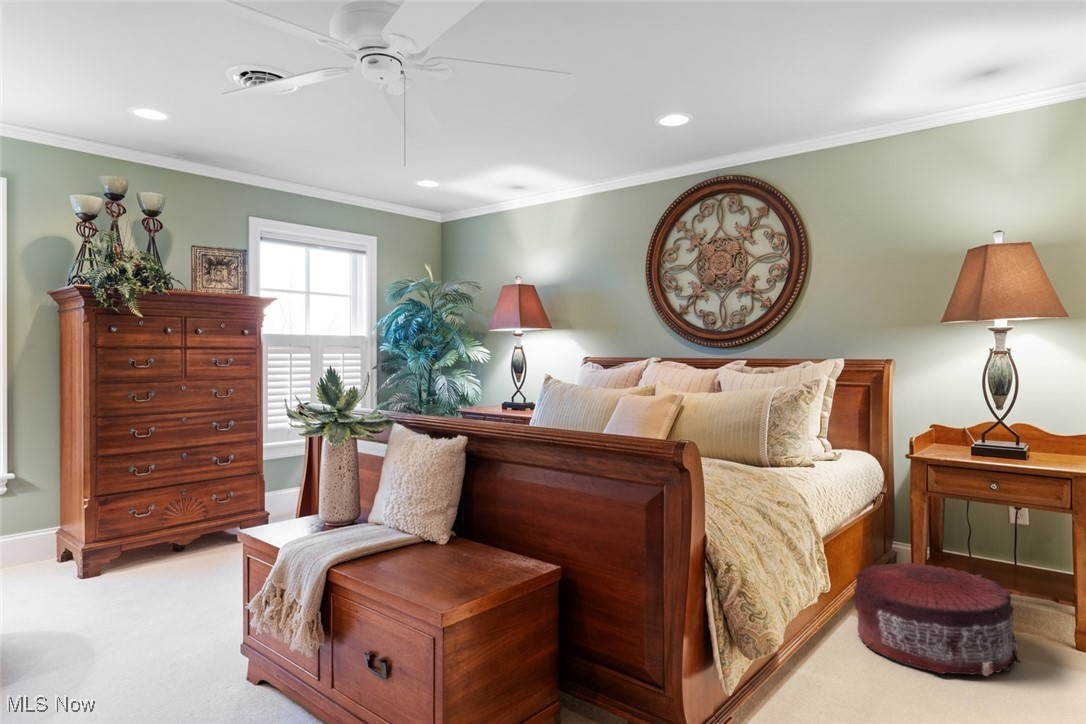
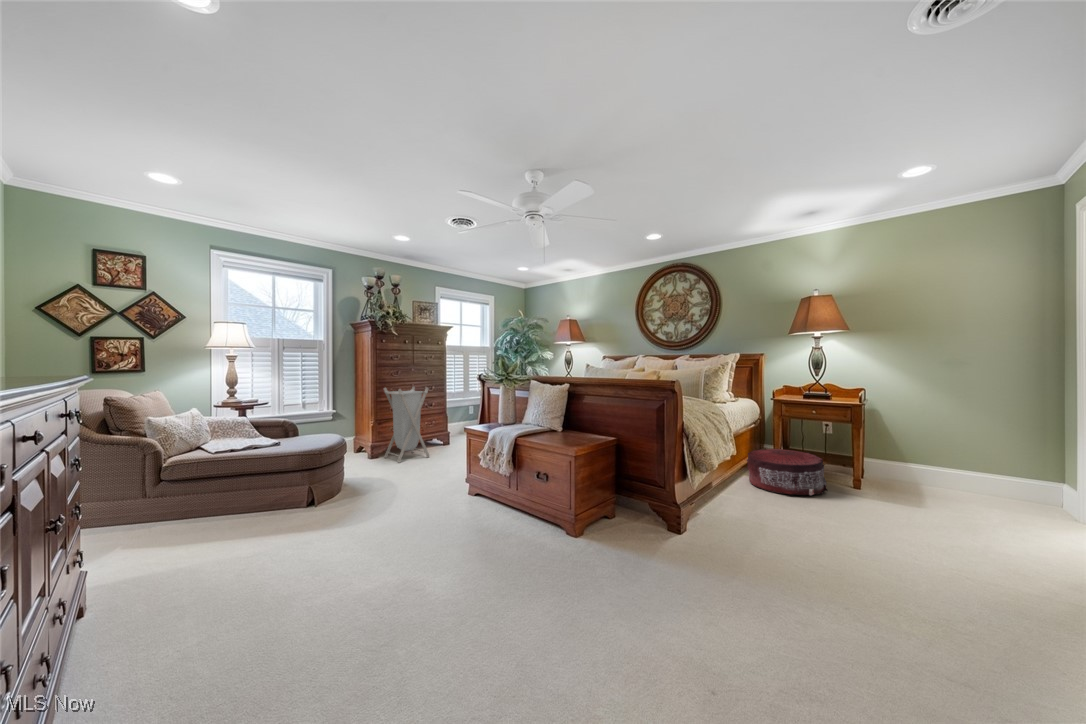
laundry hamper: none [111,423,211,587] -> present [384,387,429,462]

